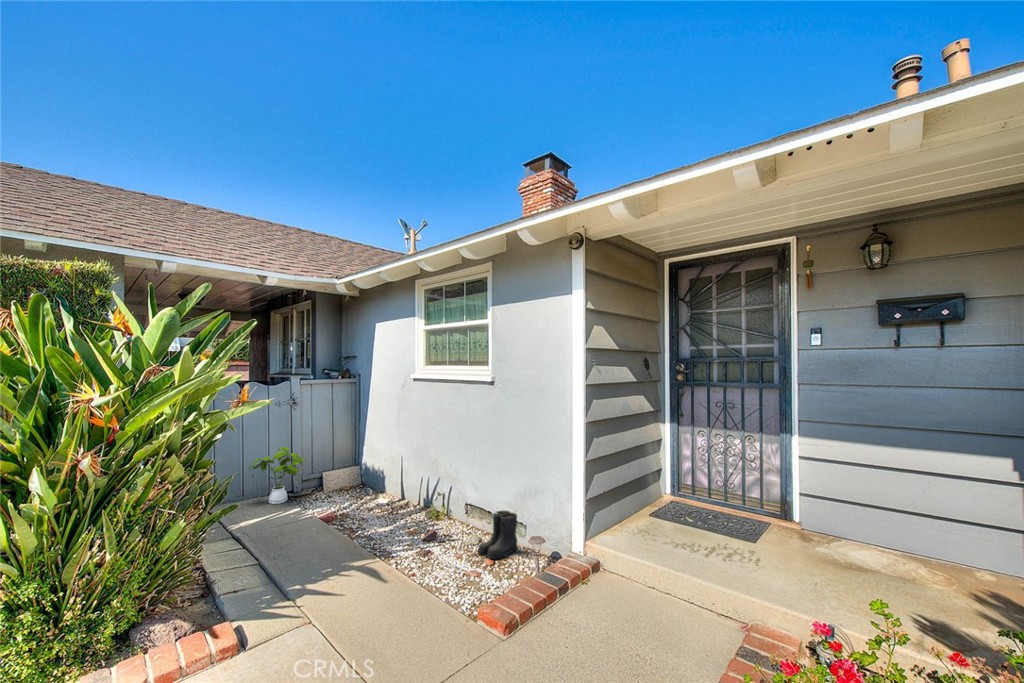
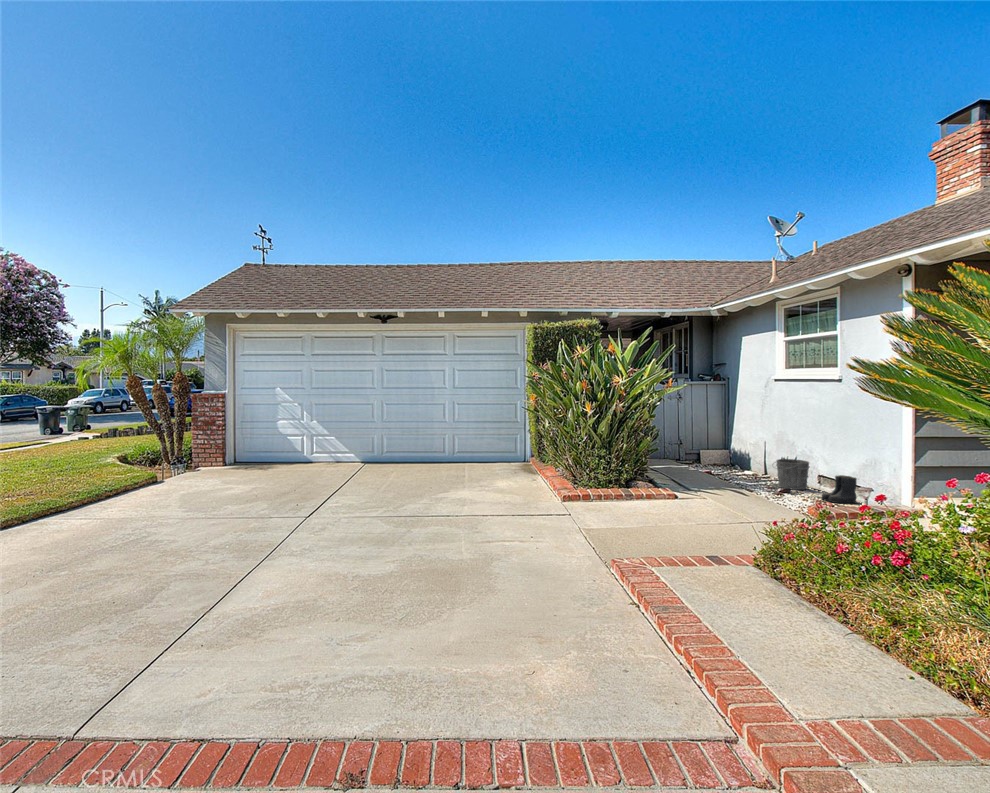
house plant: present [249,447,306,504] -> none [655,427,691,464]
bucket: none [413,485,458,535] -> present [775,458,810,490]

